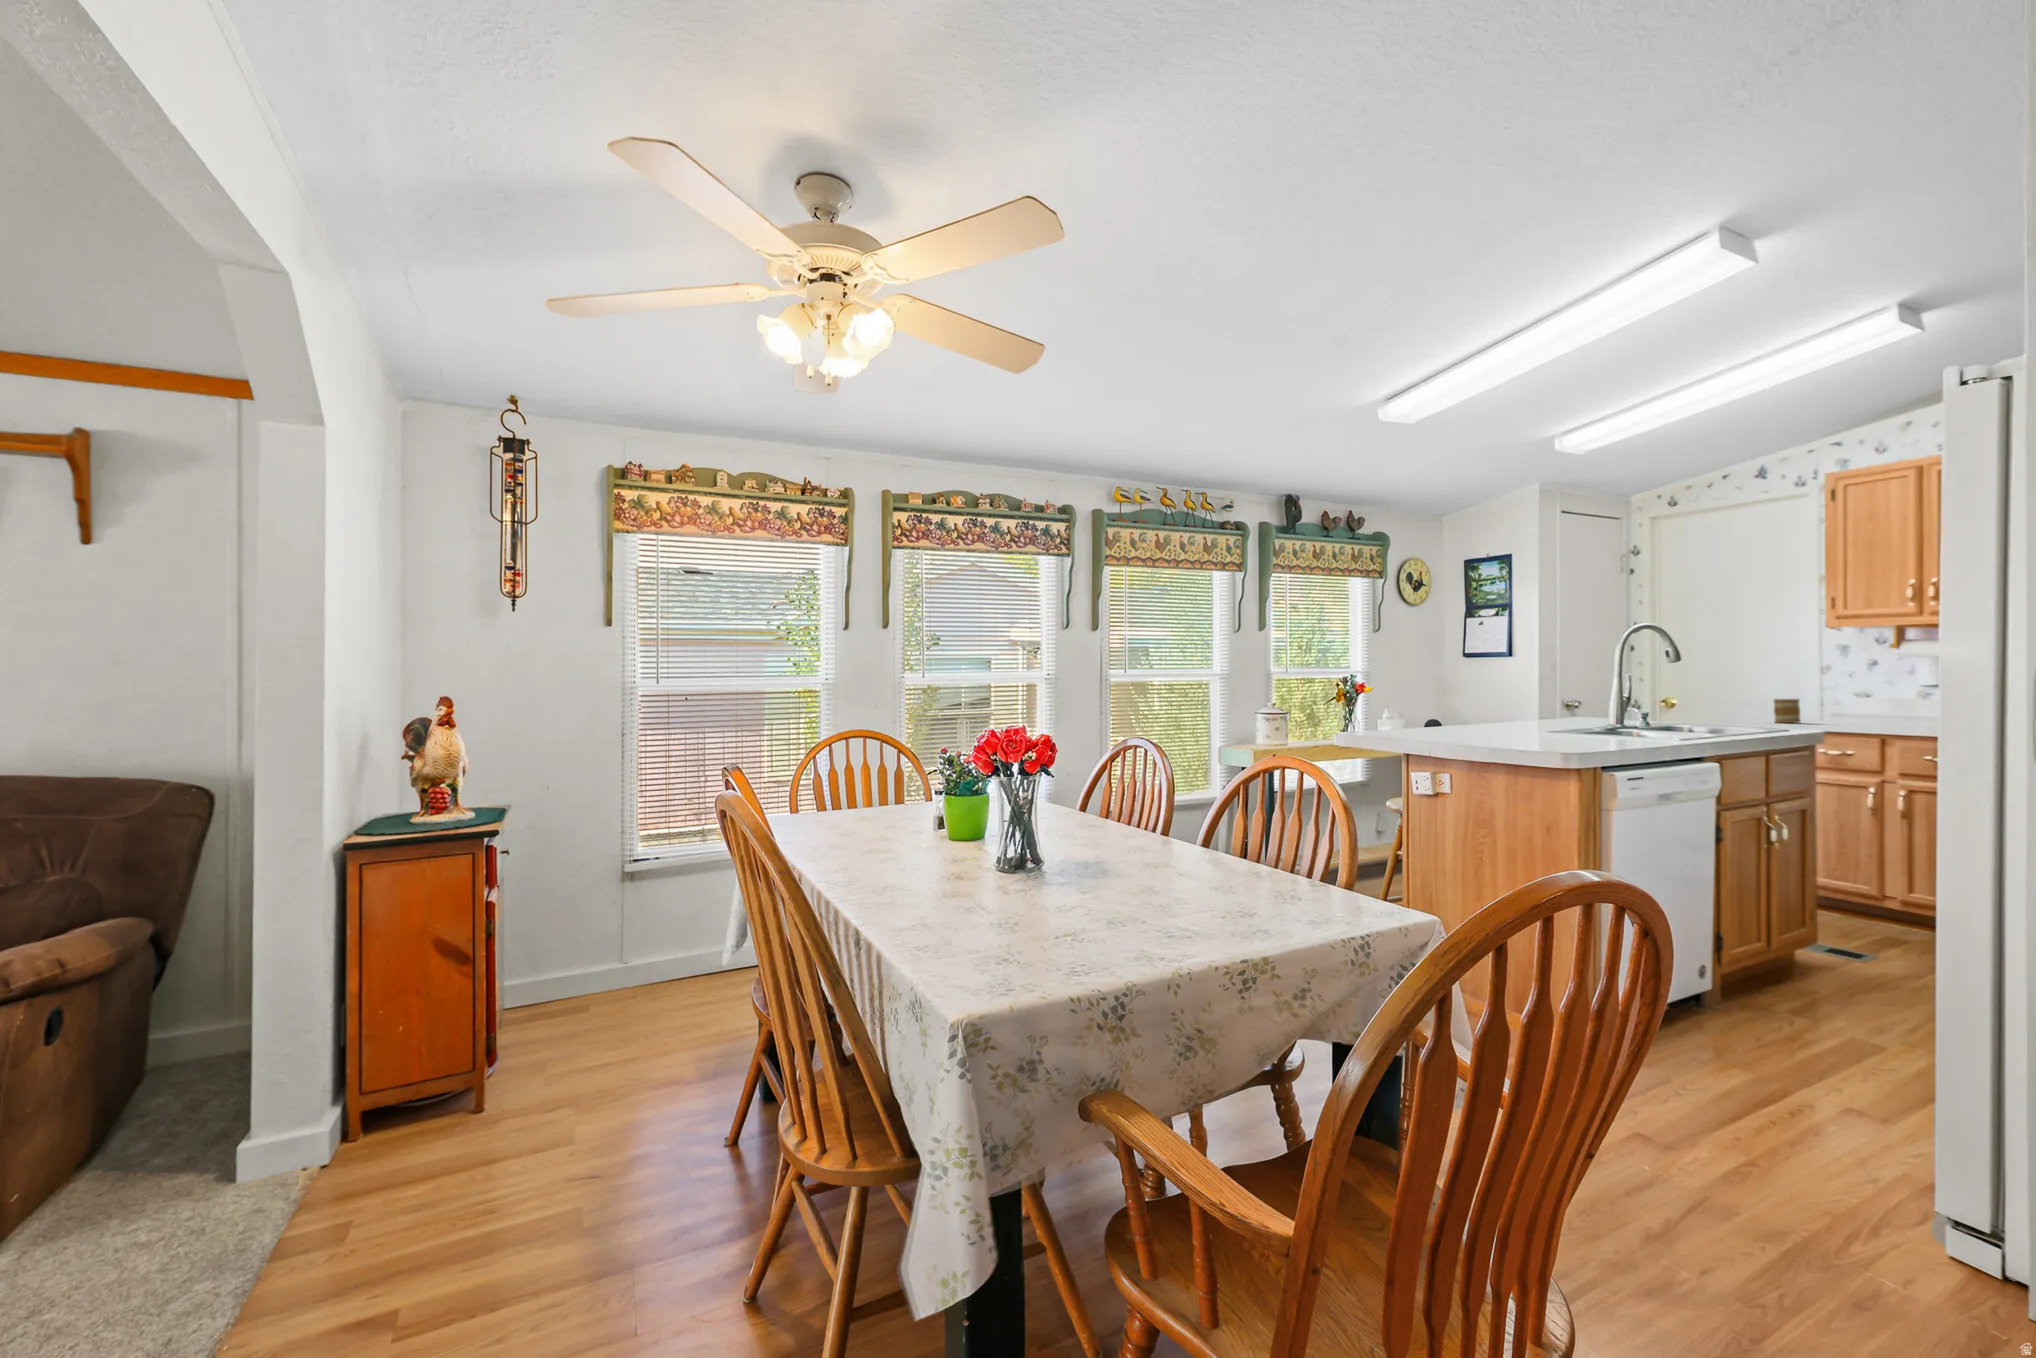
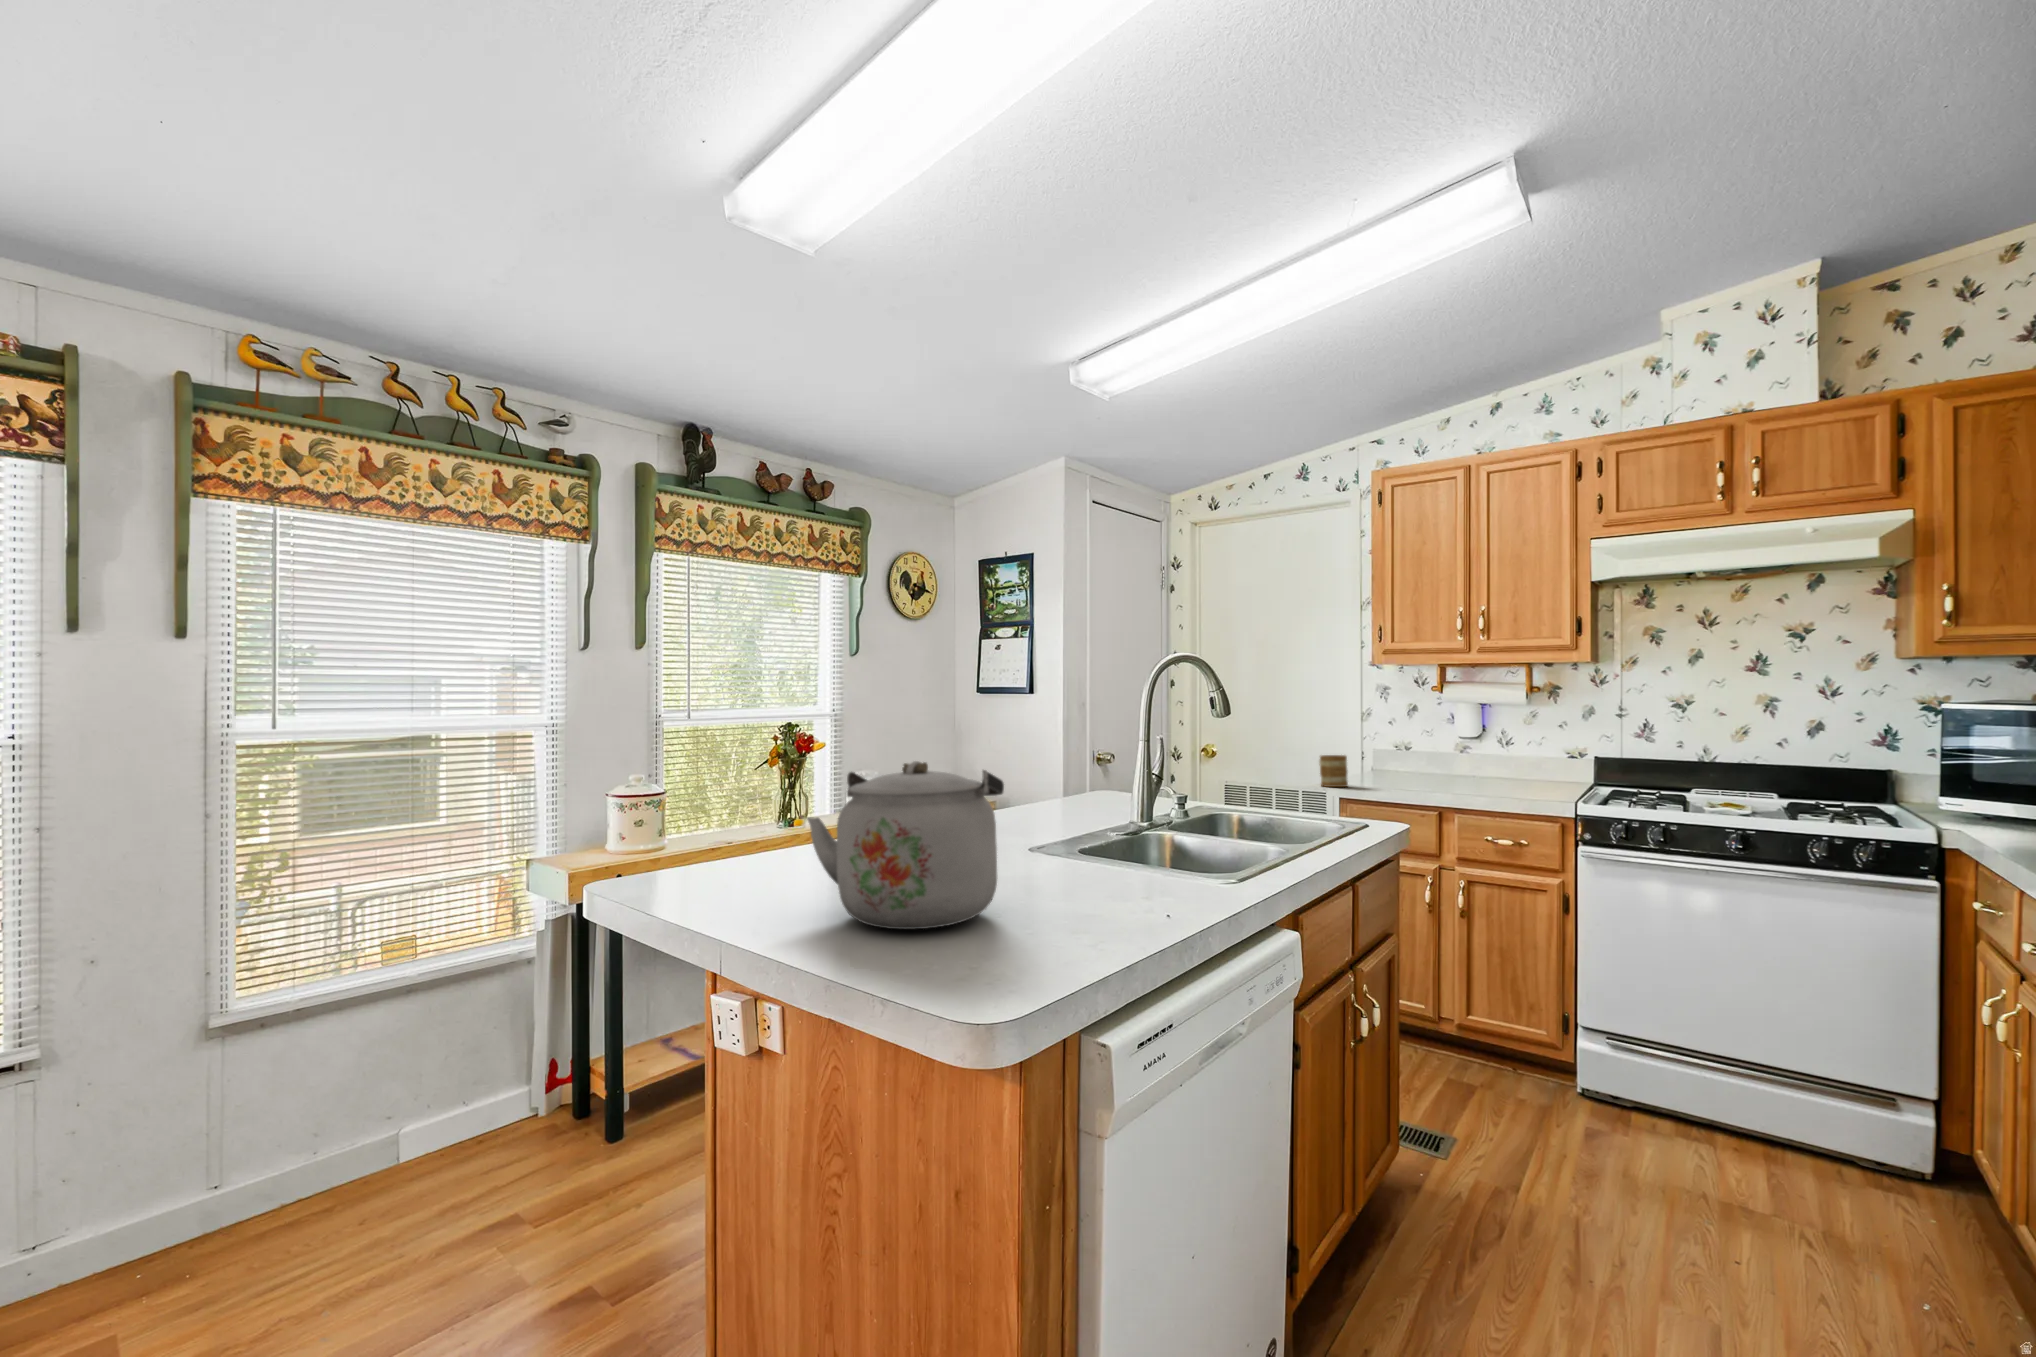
kettle: none [1450,670,1548,739] -> present [807,761,1004,929]

